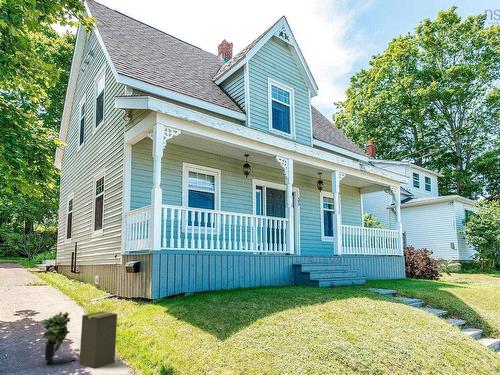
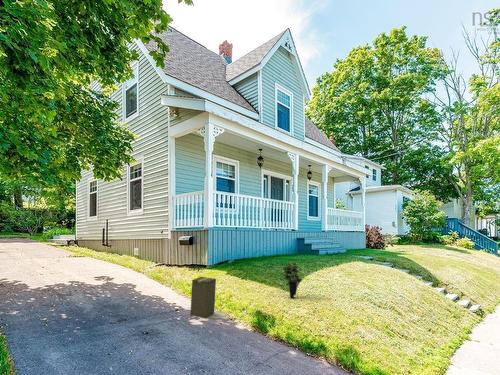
potted plant: present [42,312,70,364] -> present [283,261,302,298]

